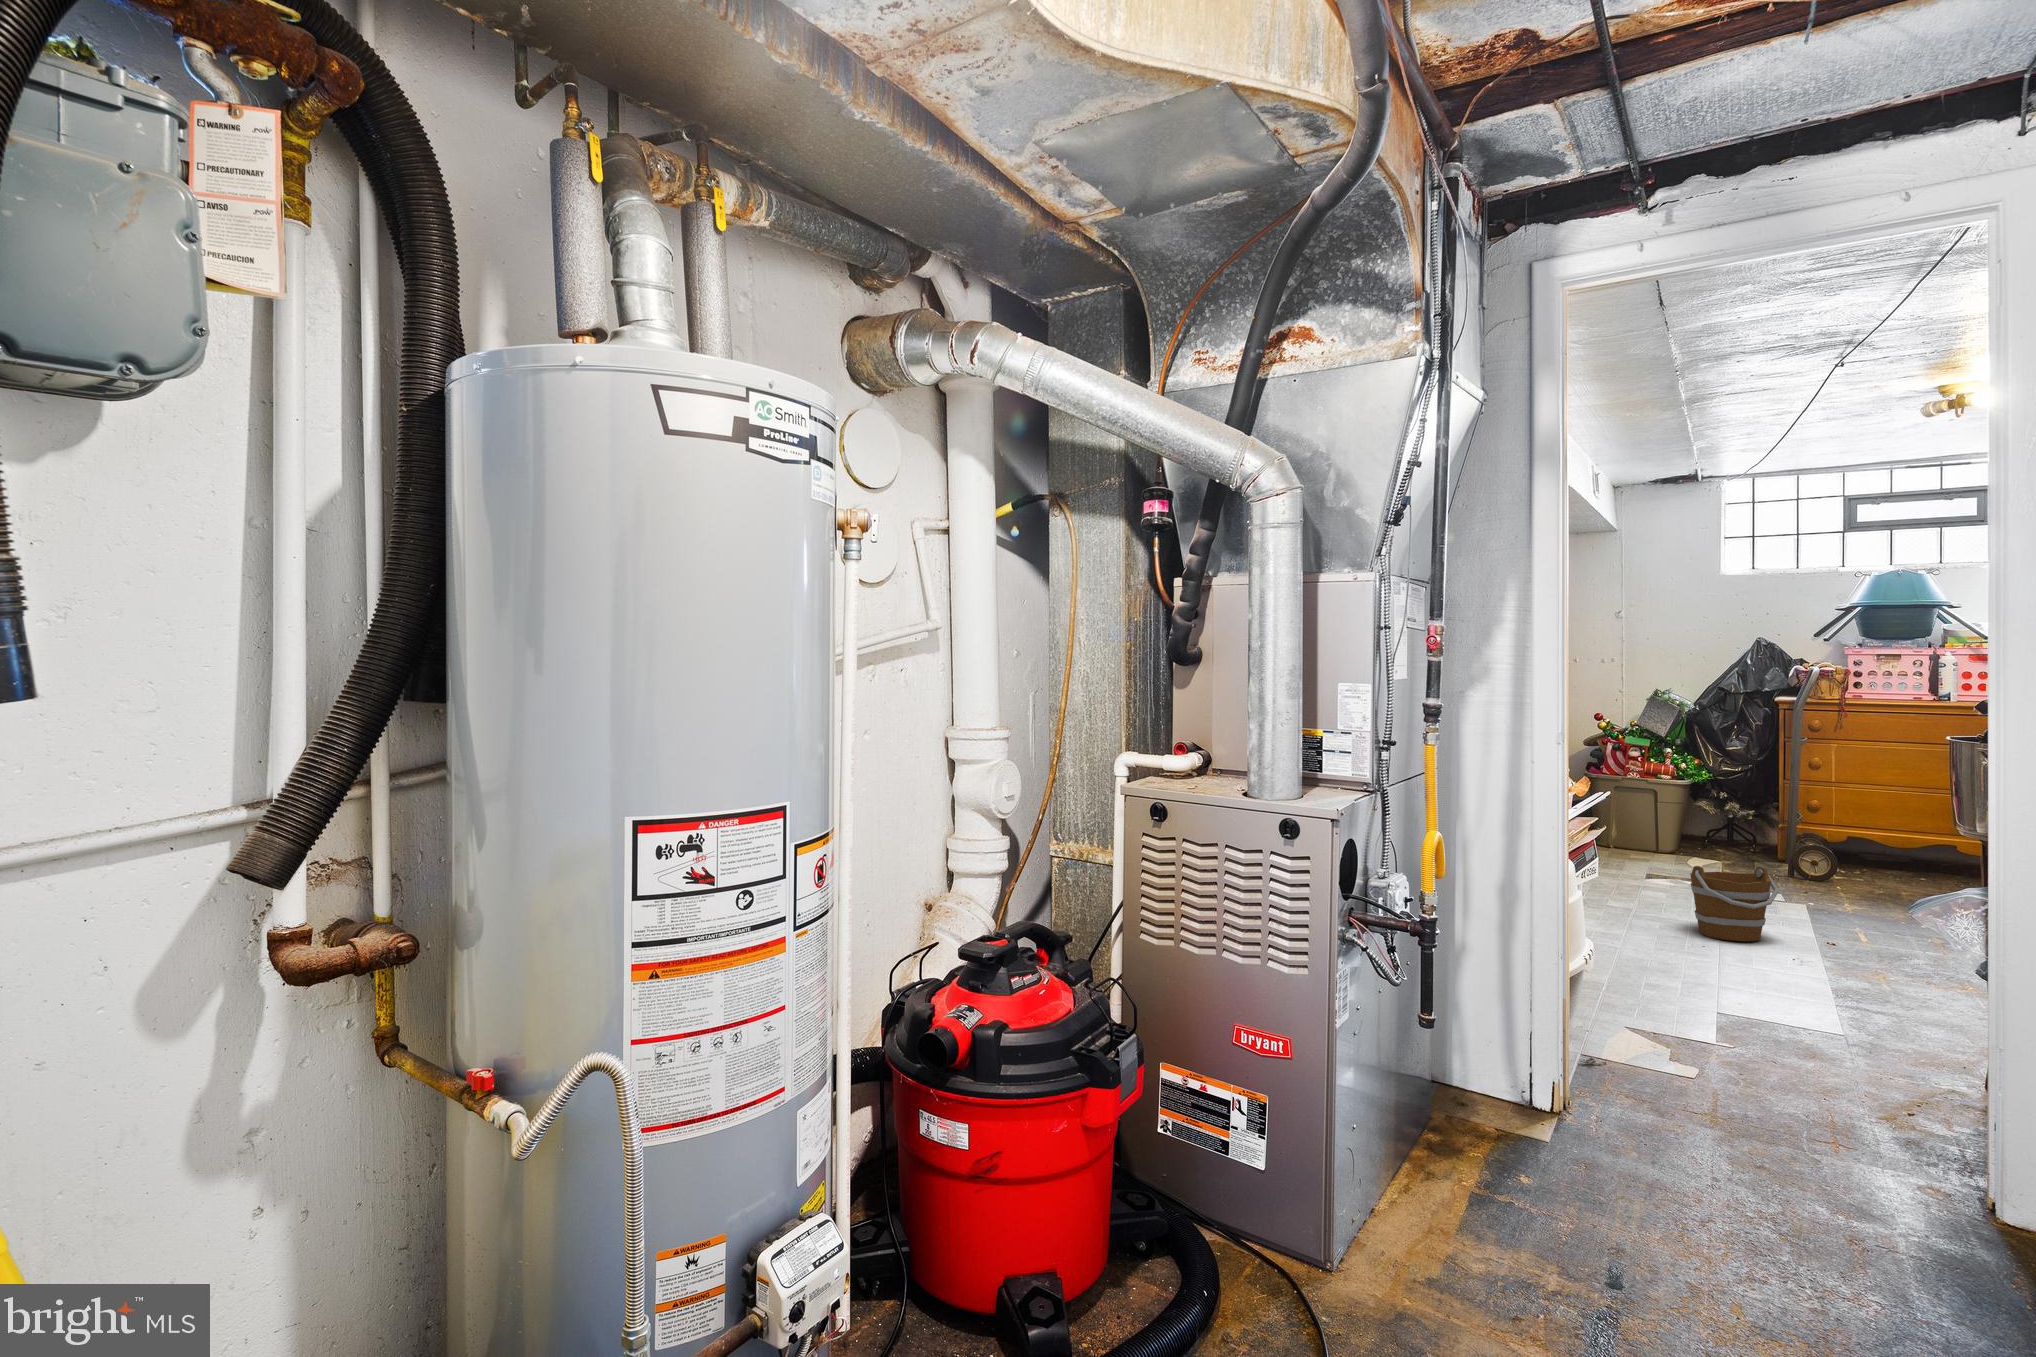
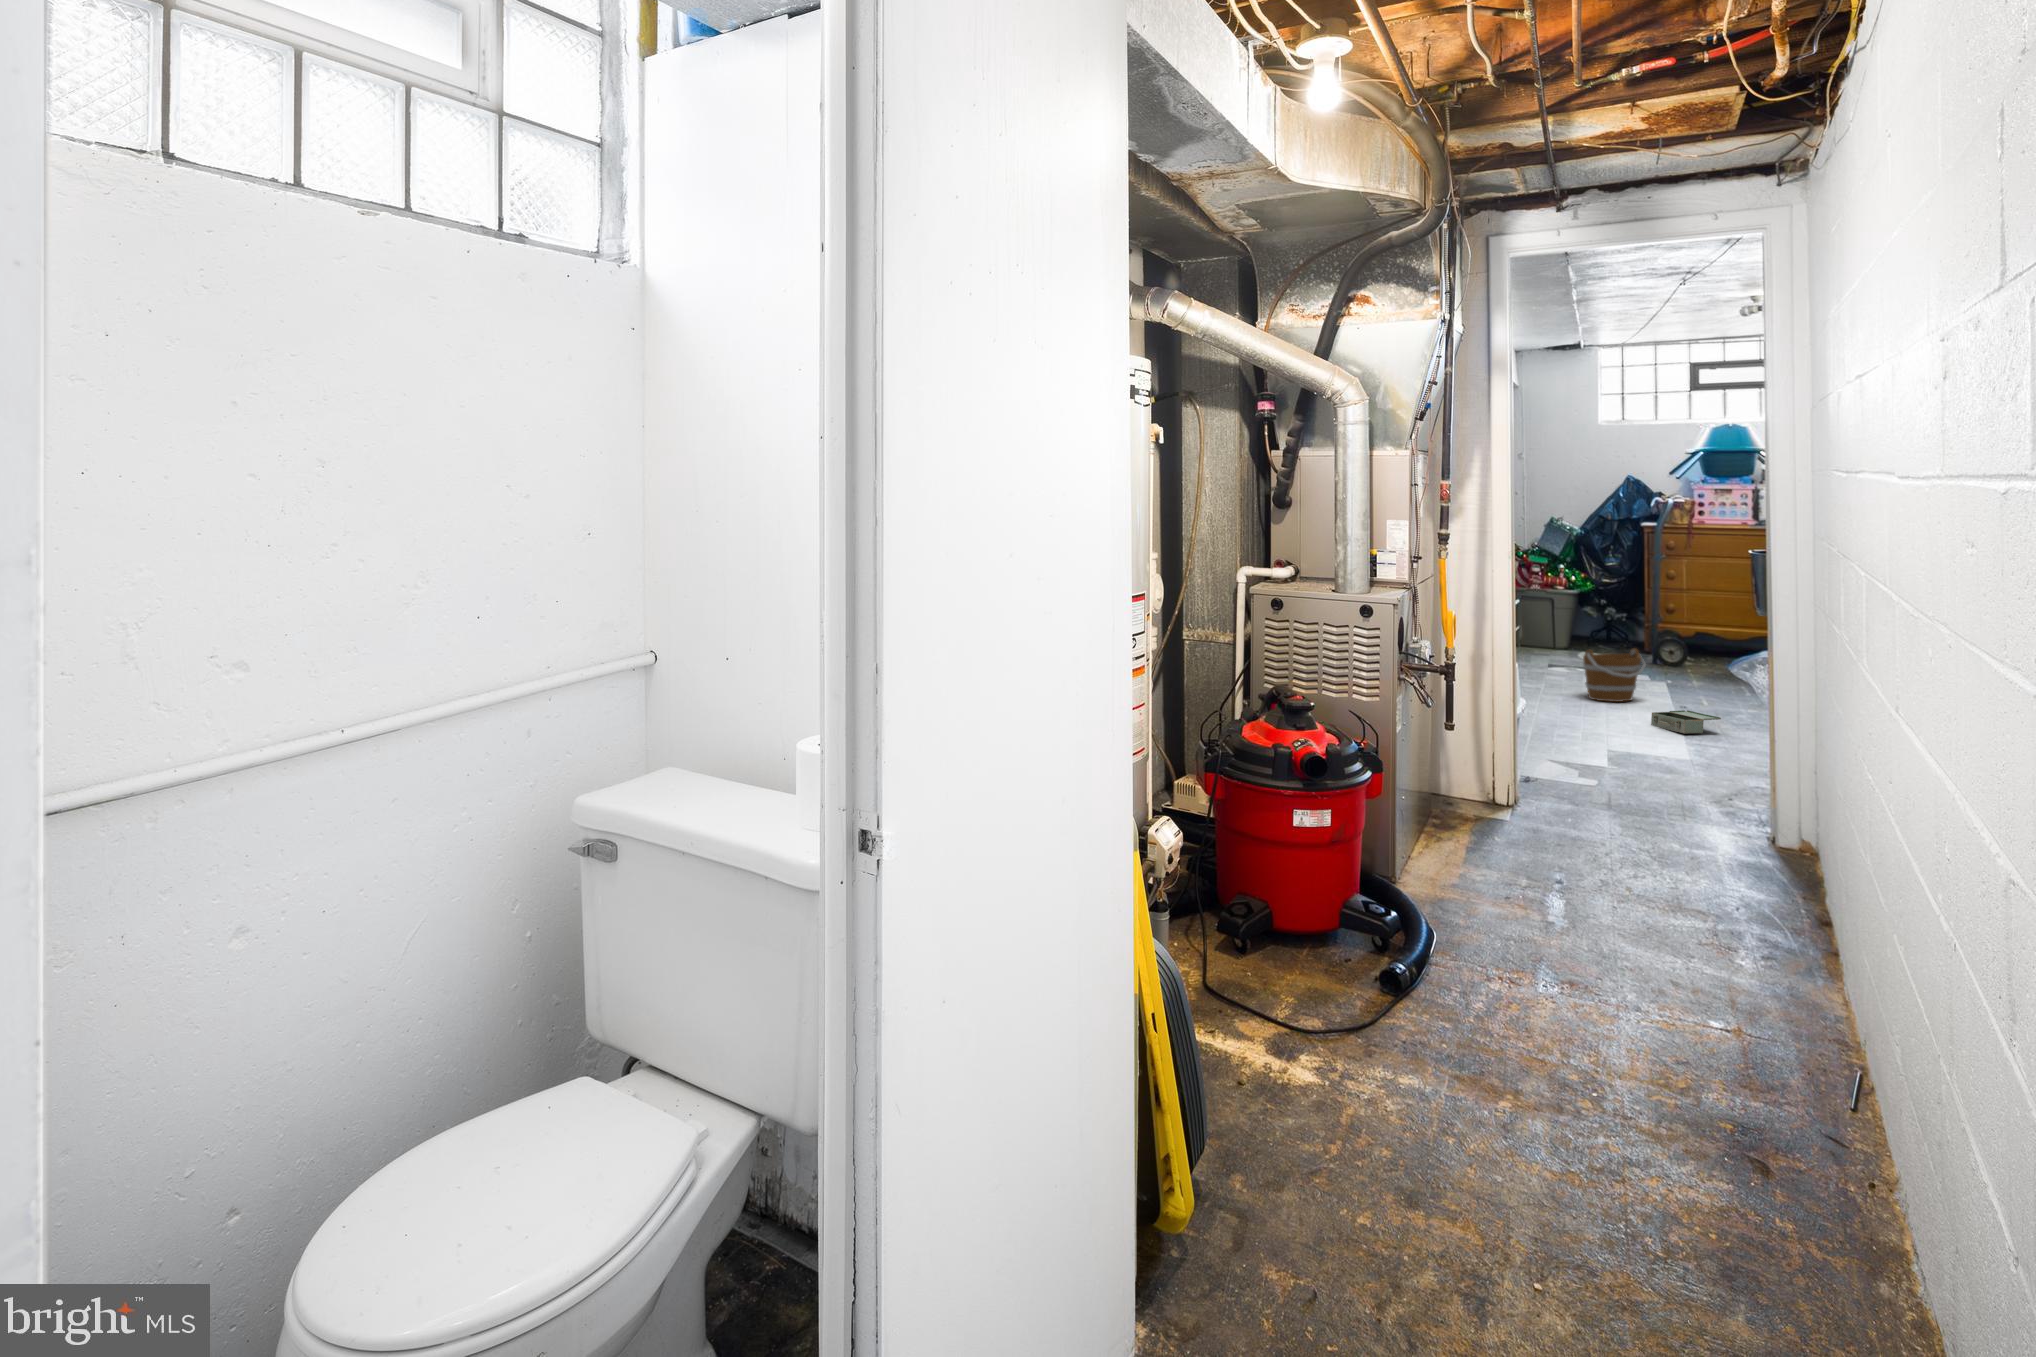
toolbox: none [1785,964,1886,1002] -> present [1651,710,1721,734]

